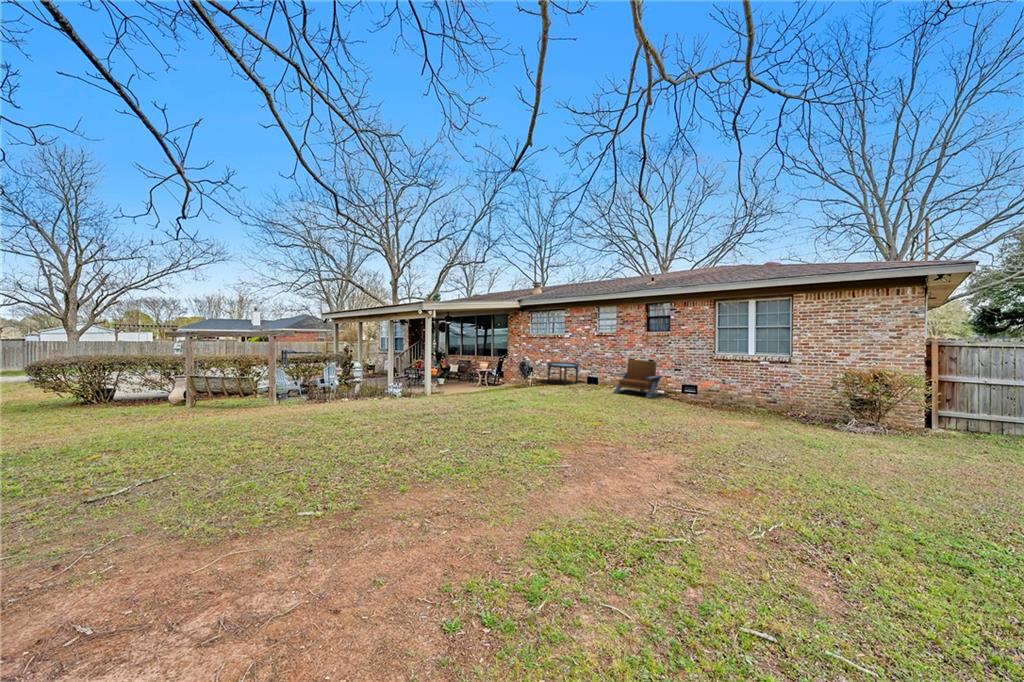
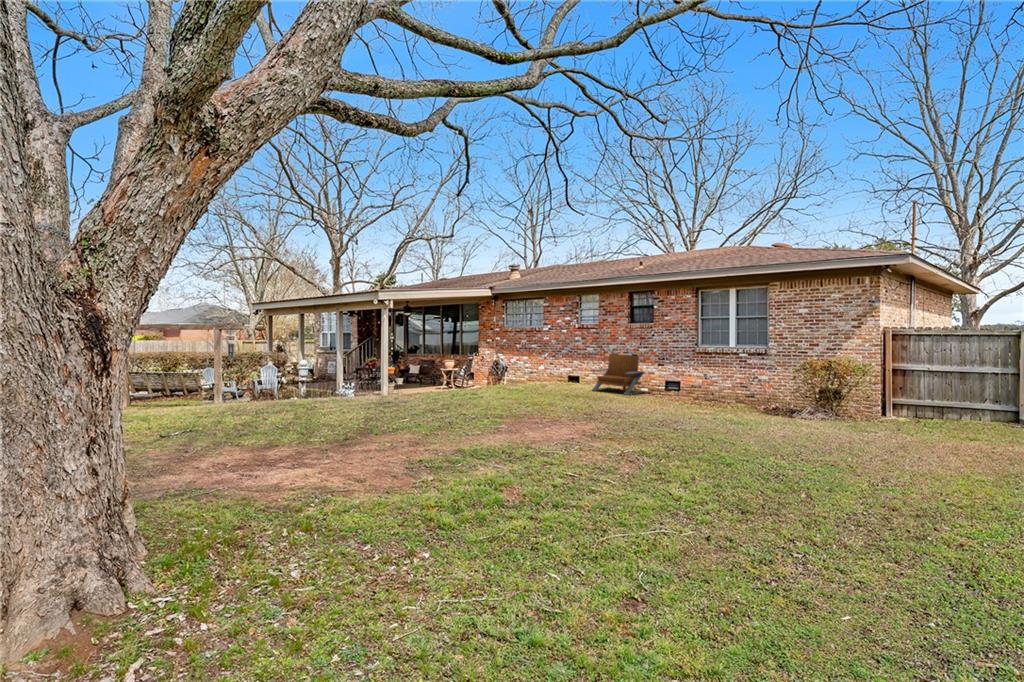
round table: present [547,362,580,385] -> none [522,359,560,385]

